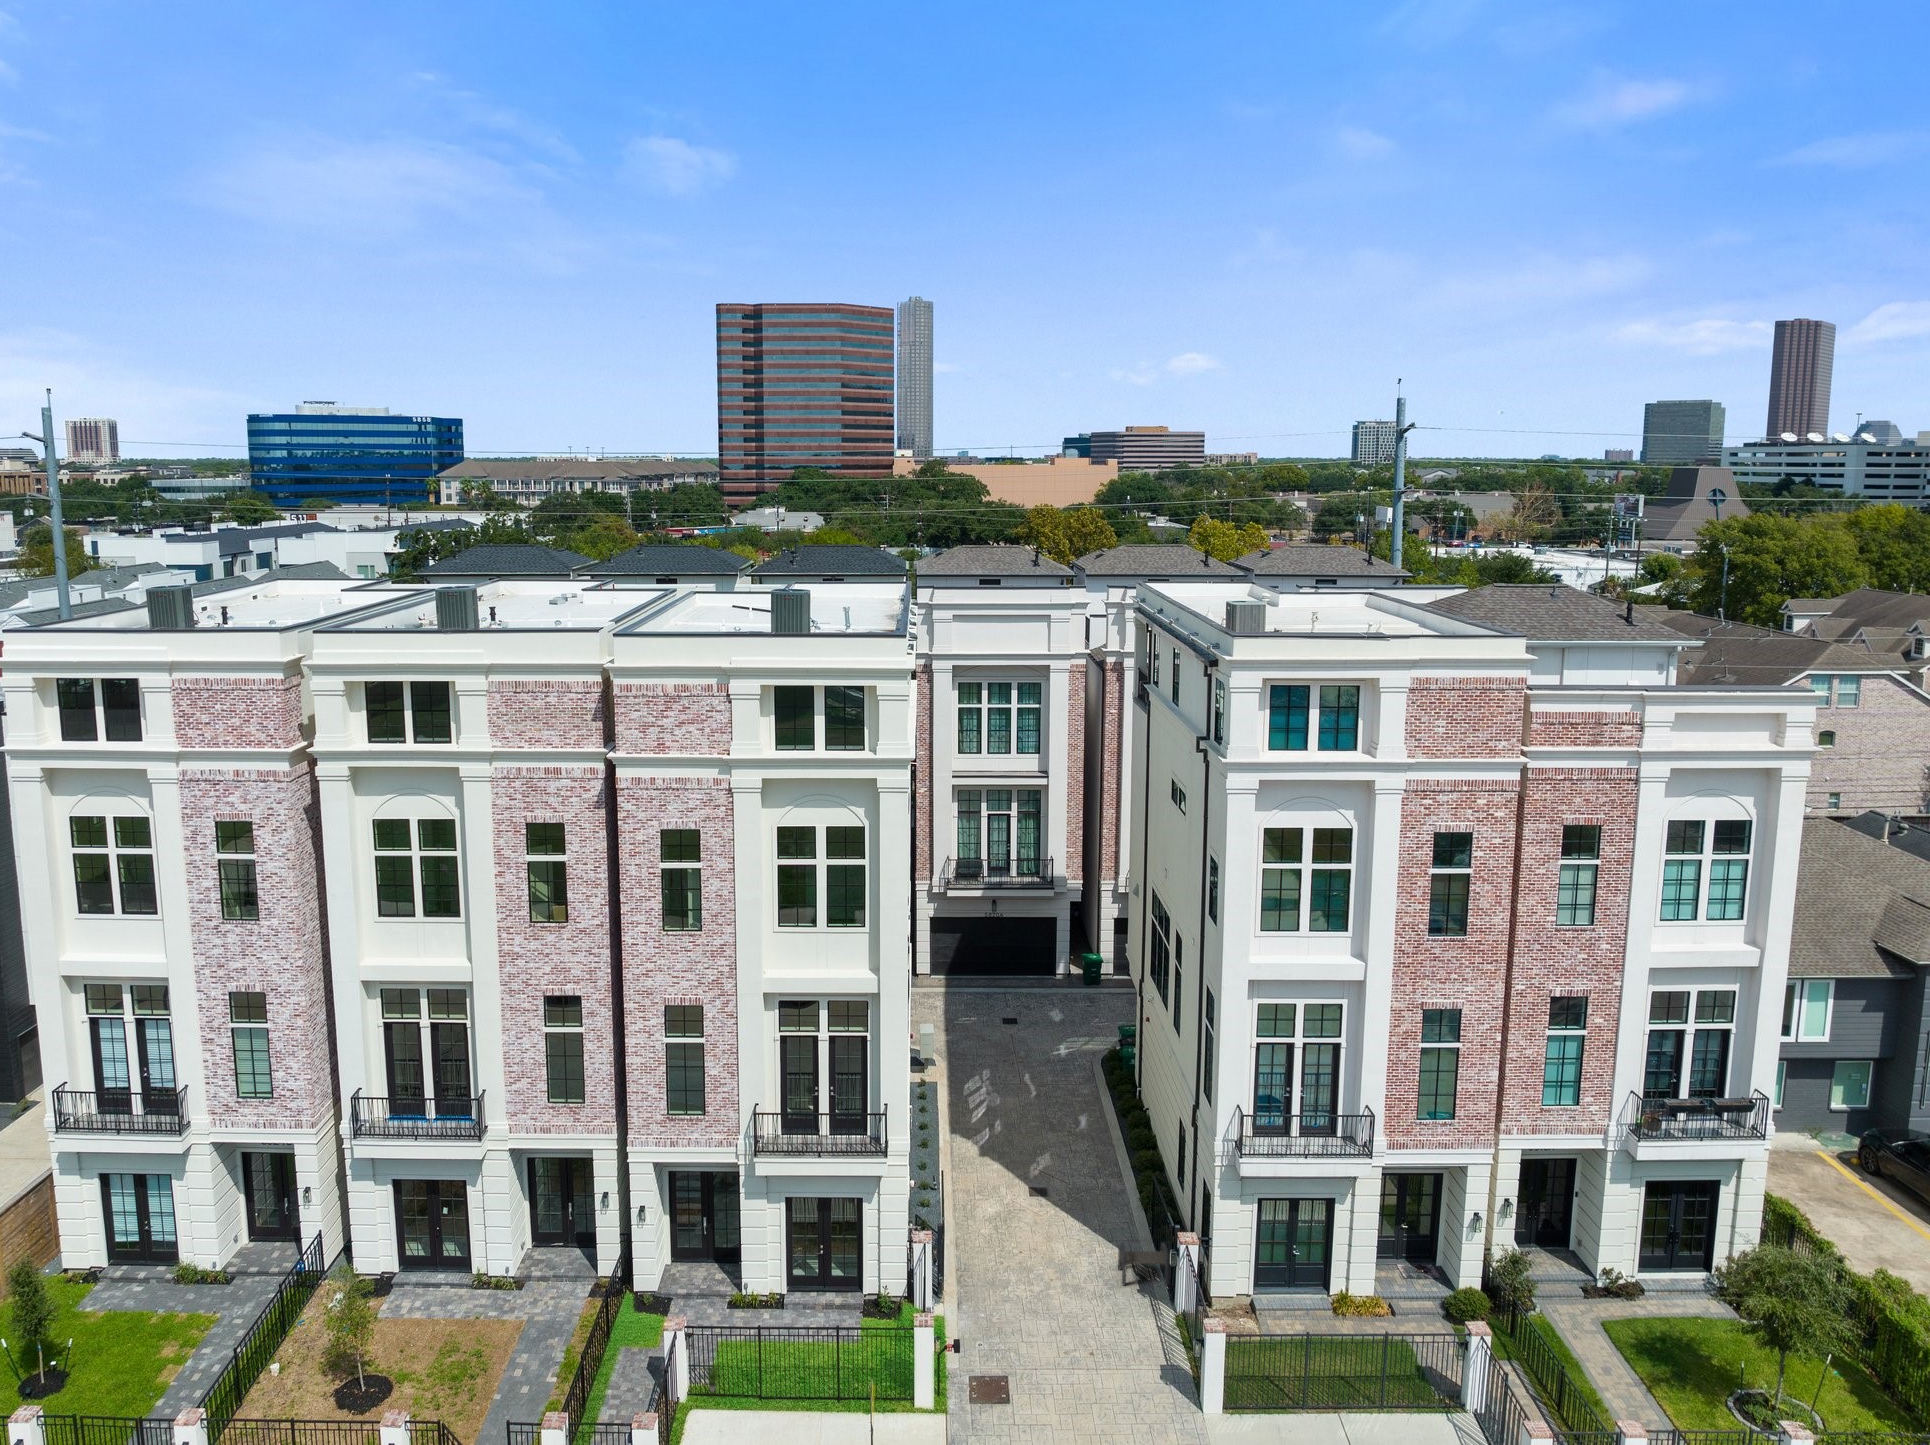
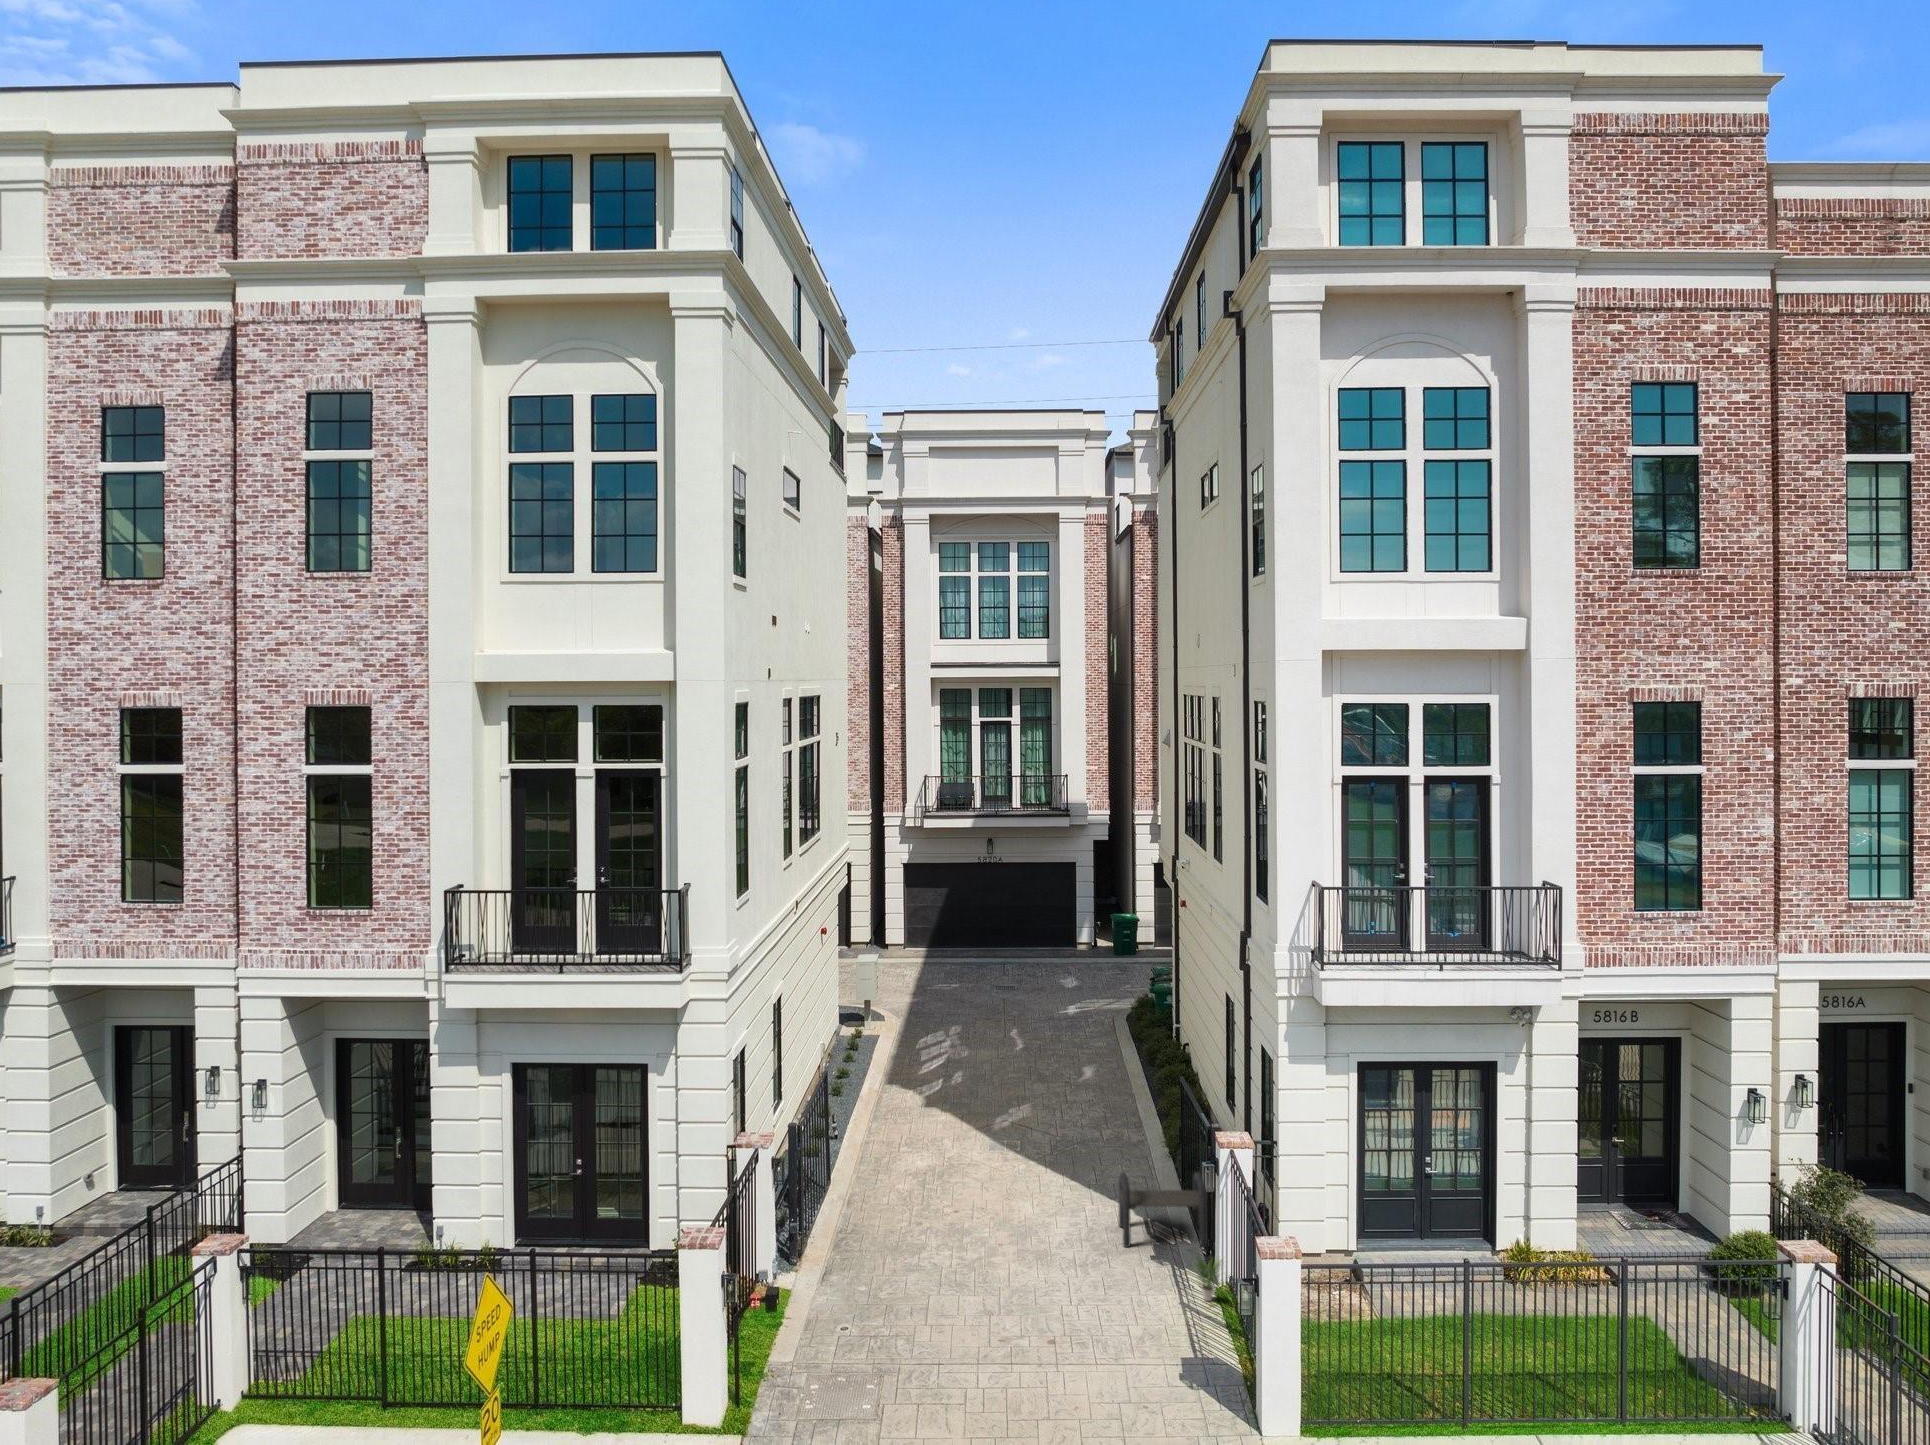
potted plant: present [705,1365,722,1392] -> present [1192,1250,1222,1301]

